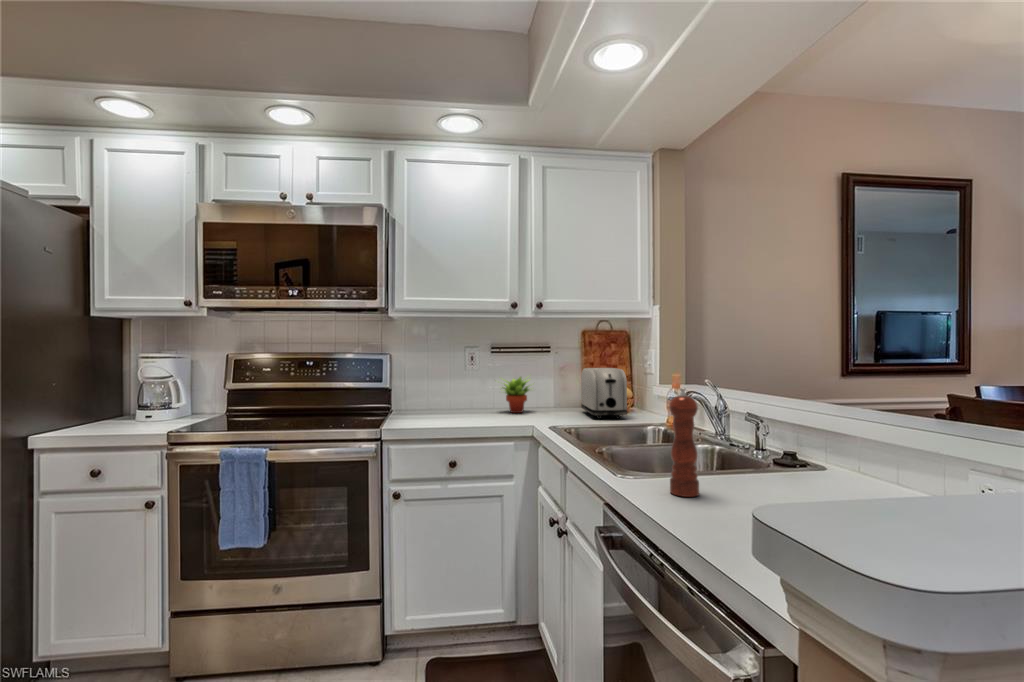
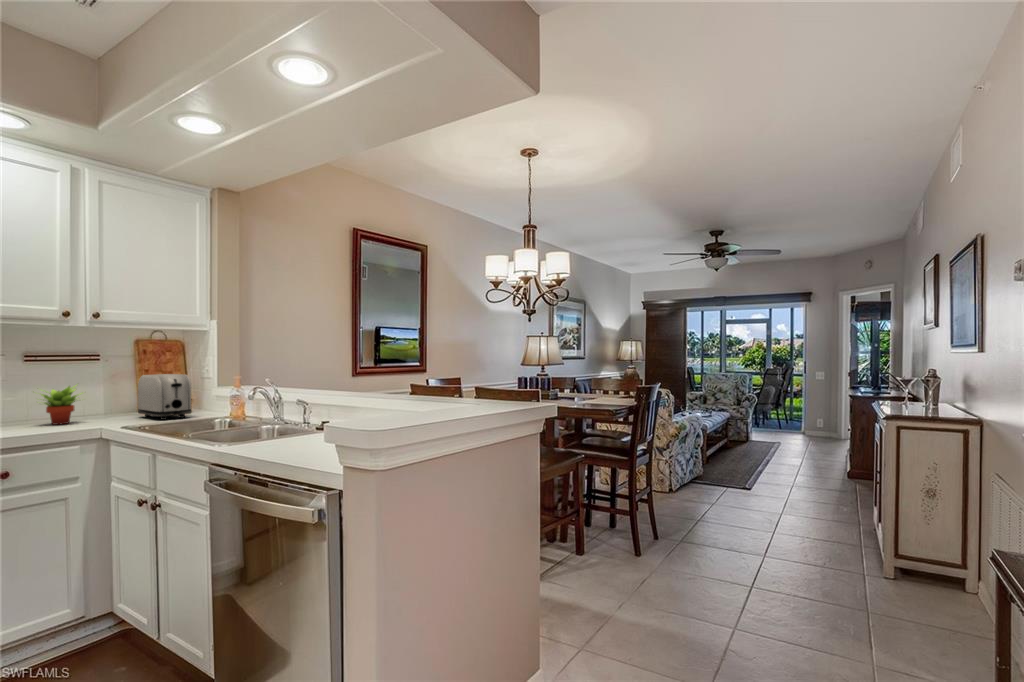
pepper mill: present [669,388,699,497] -> none [258,380,276,443]

